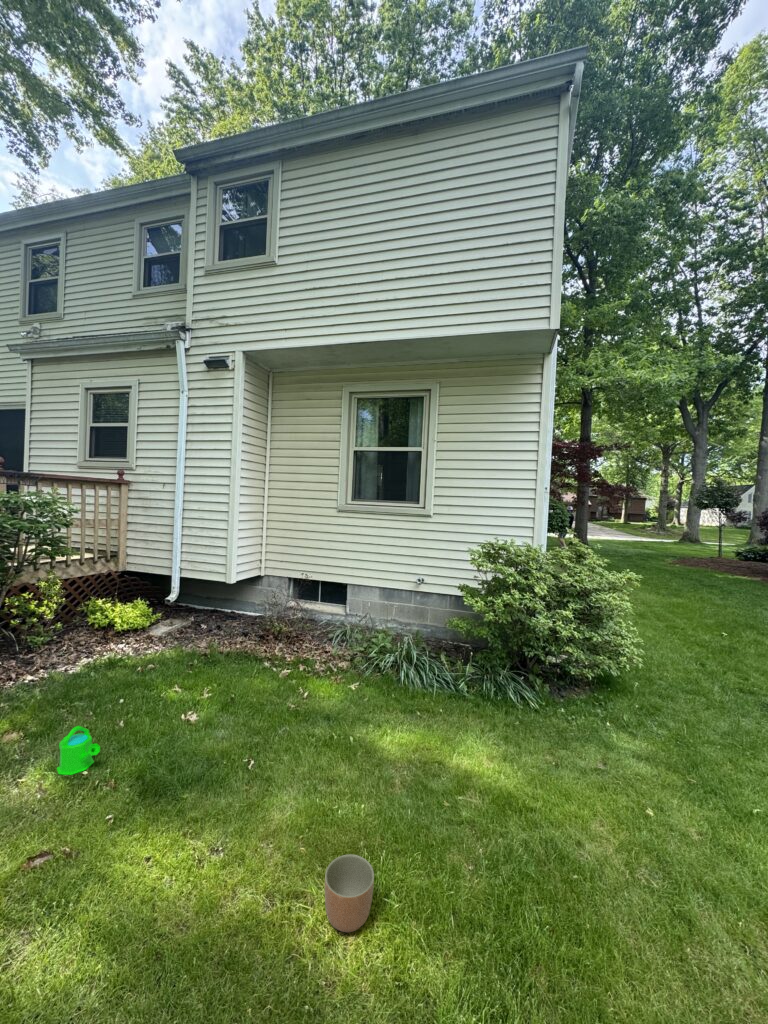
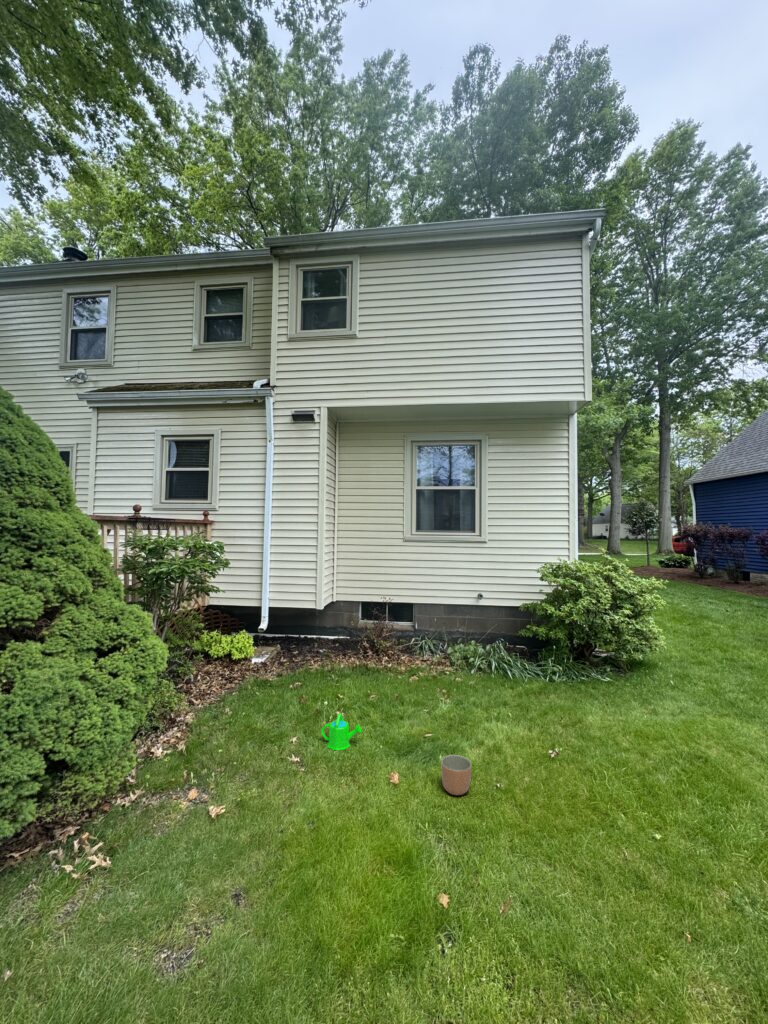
planter: present [325,854,374,932] -> present [441,755,472,795]

